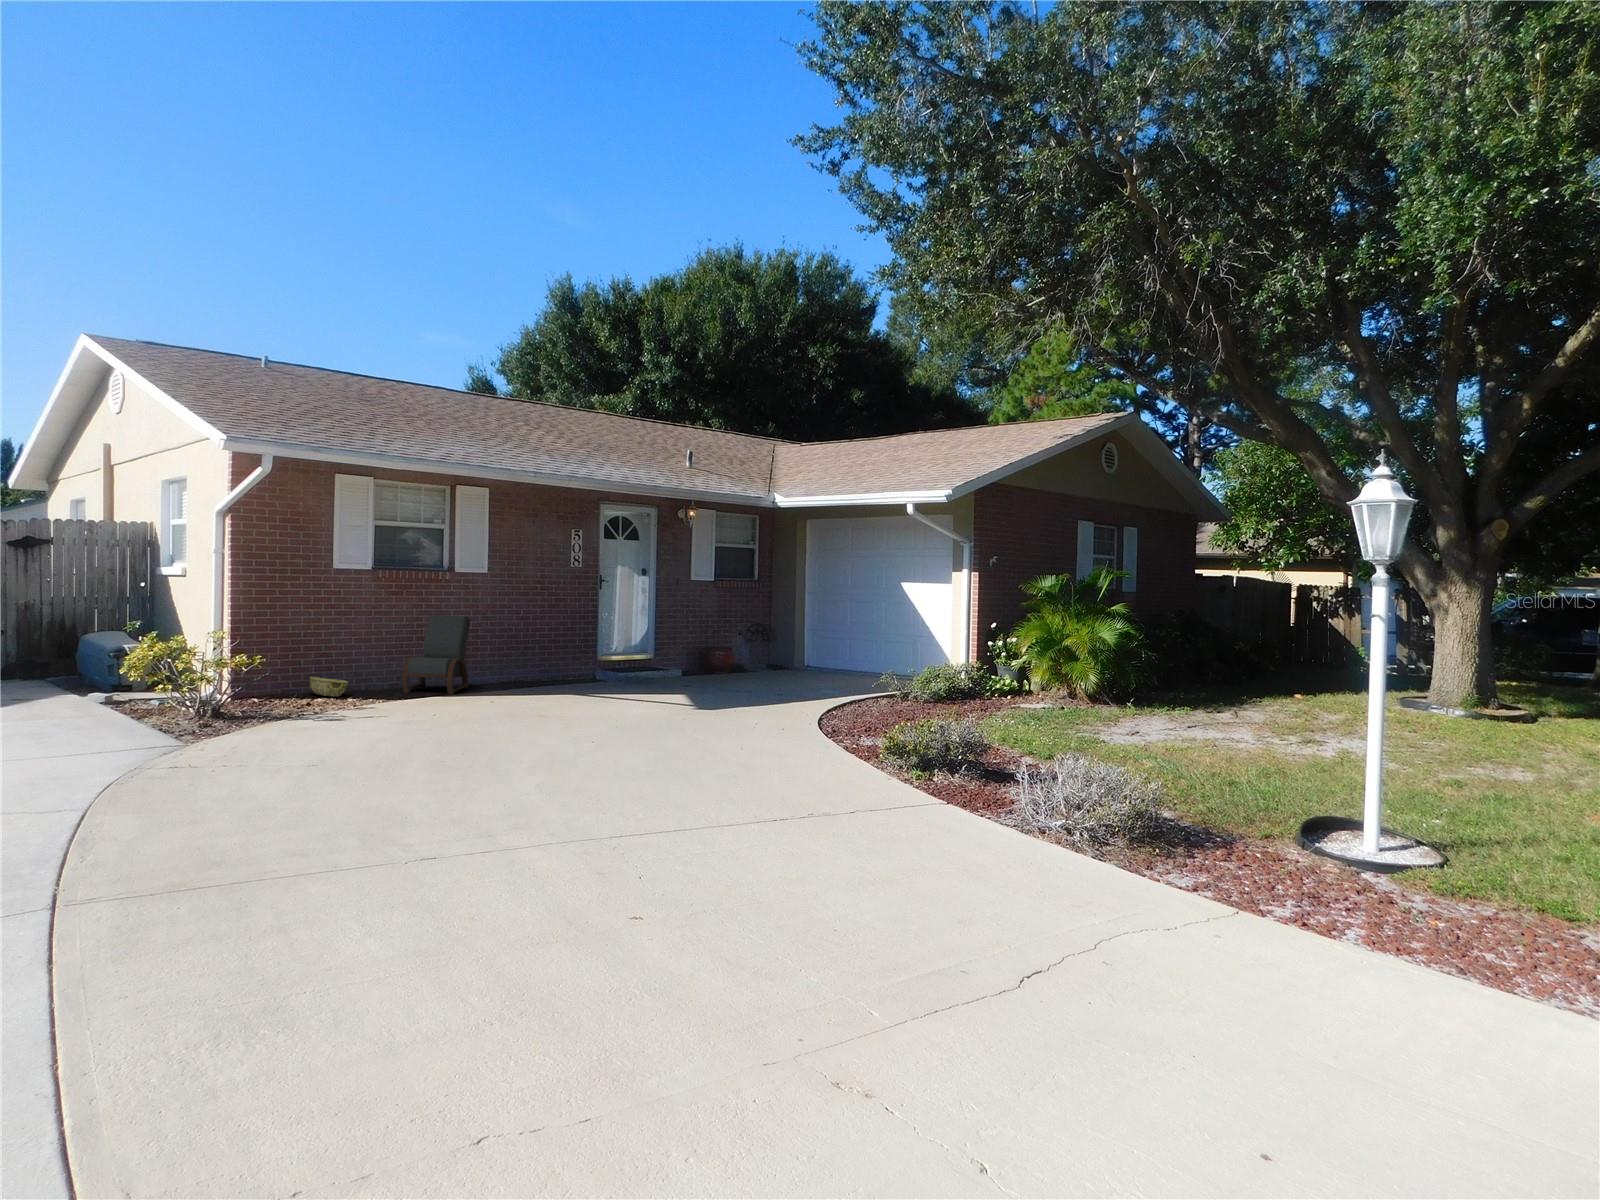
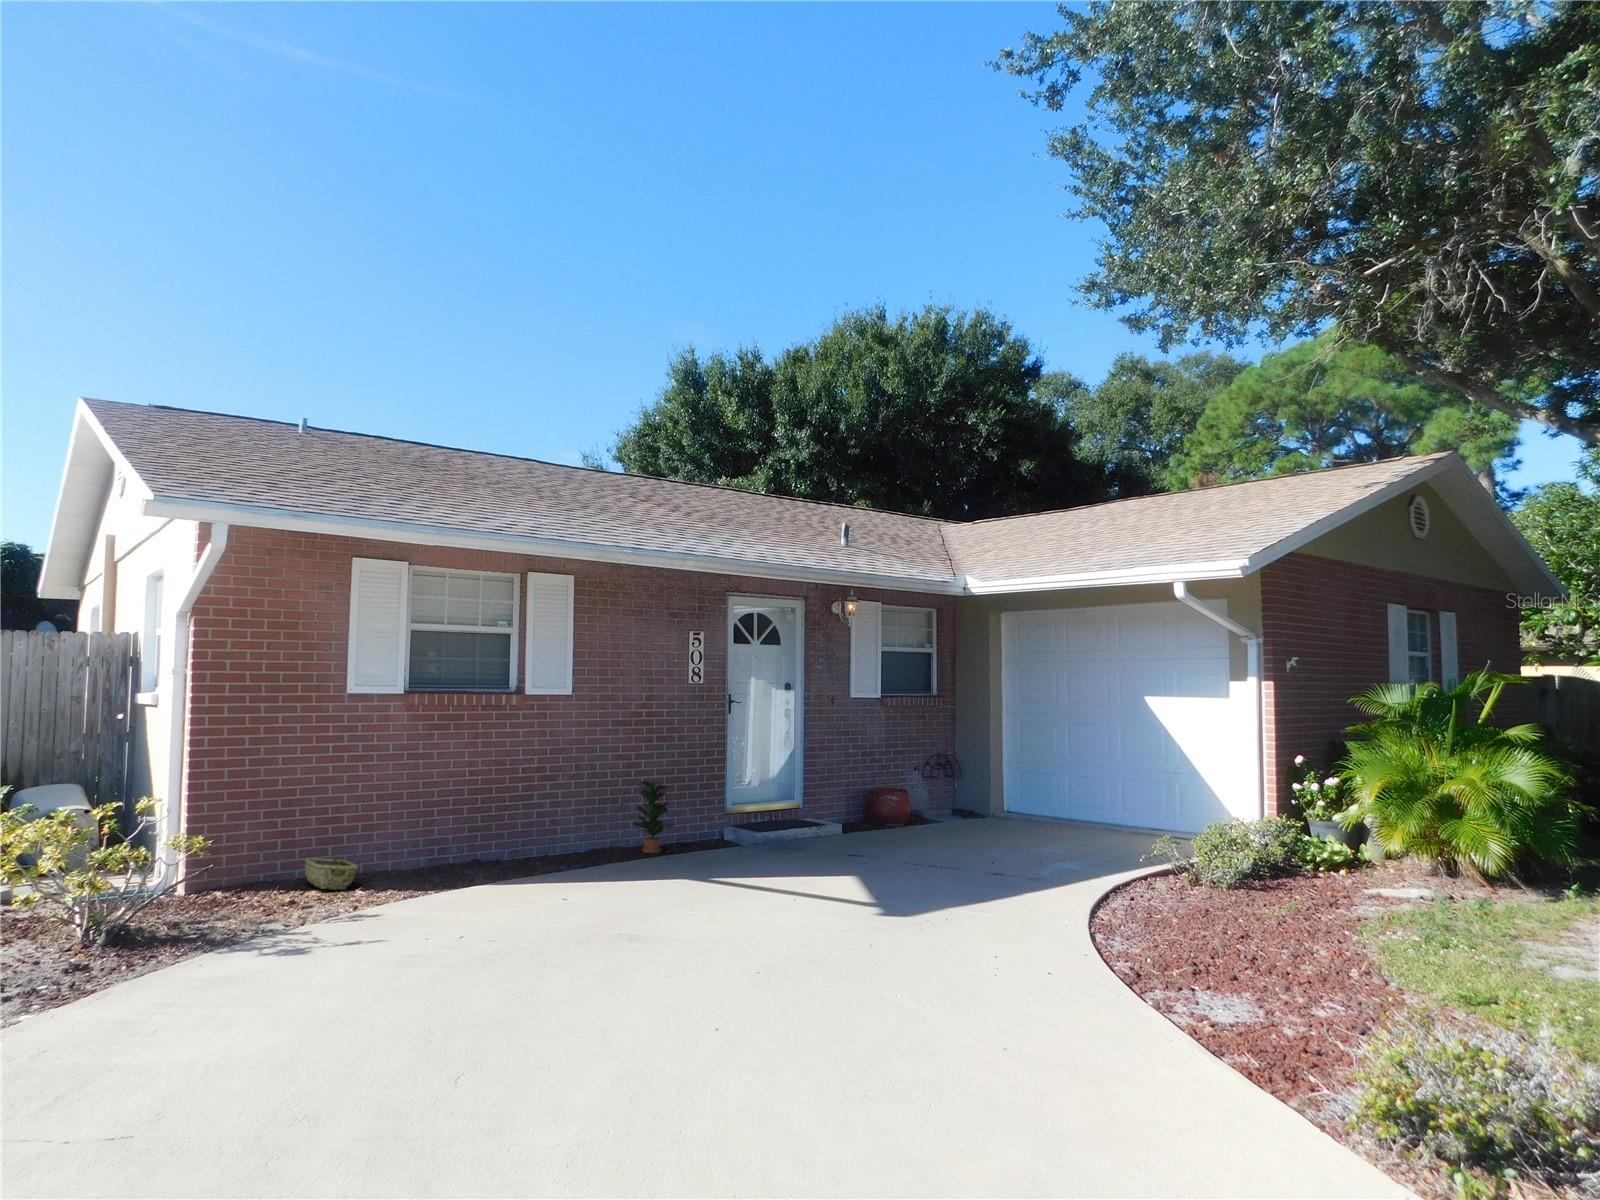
lounge chair: present [402,615,470,695] -> none [441,759,545,881]
potted plant: none [531,633,561,683] -> present [634,781,674,853]

